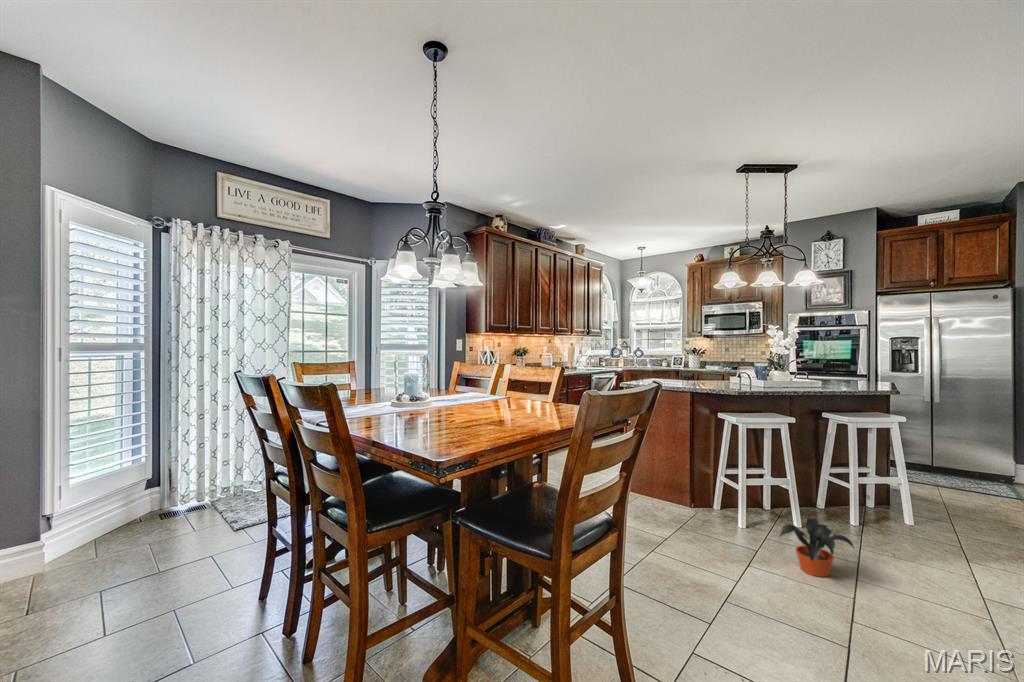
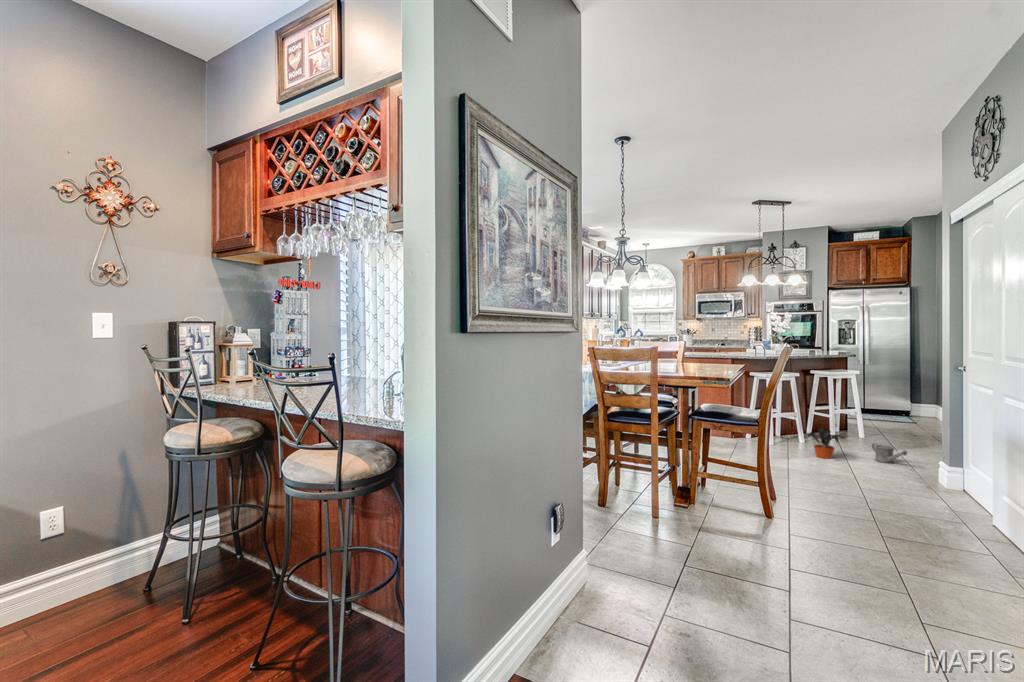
watering can: none [911,559,981,608] -> present [872,444,907,463]

